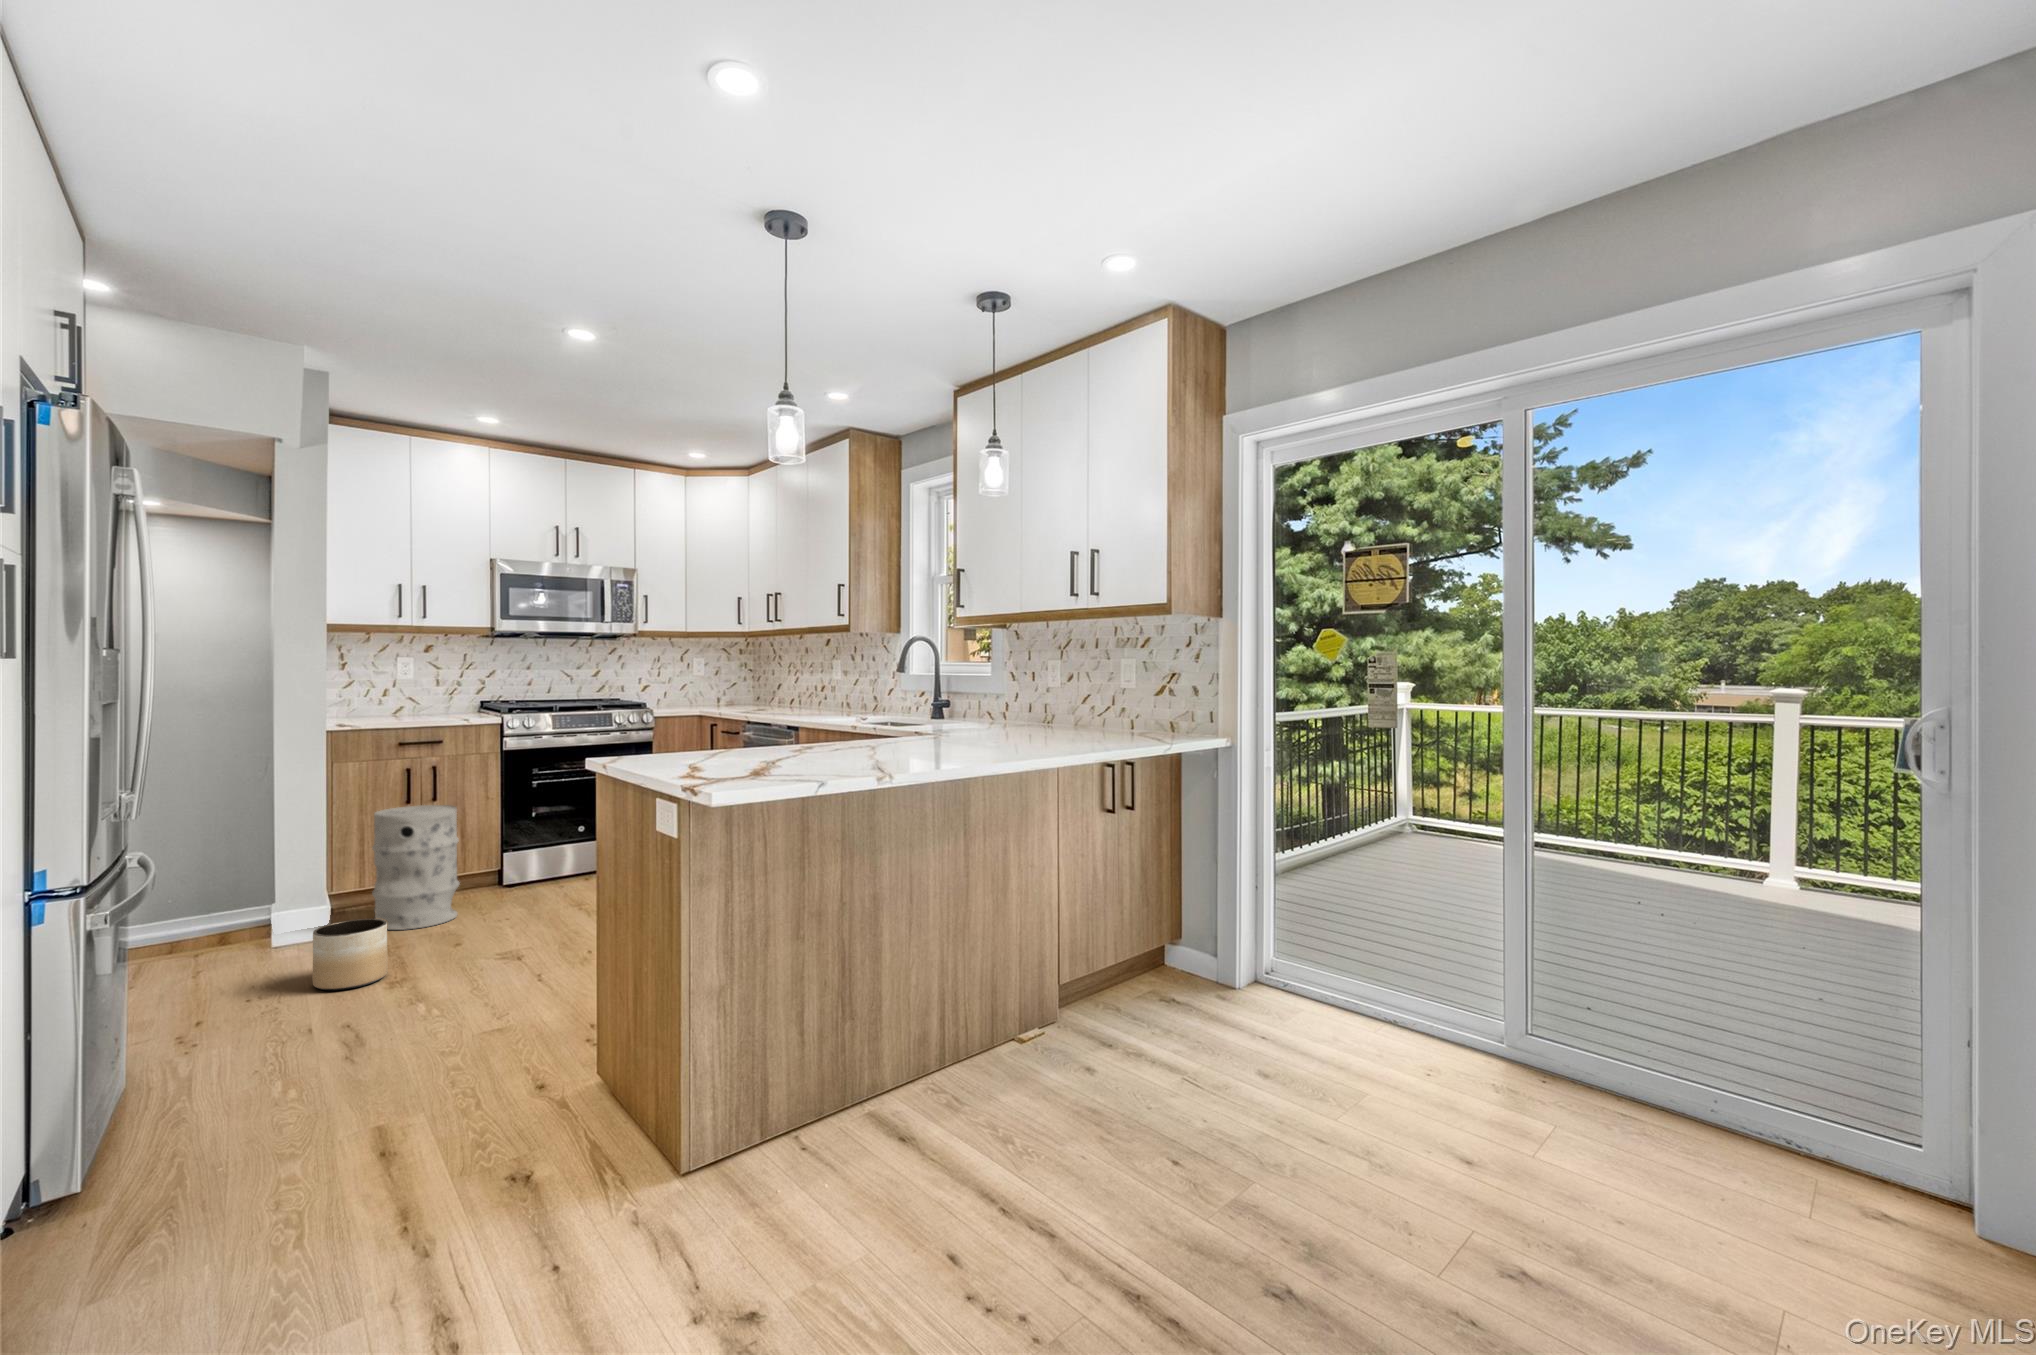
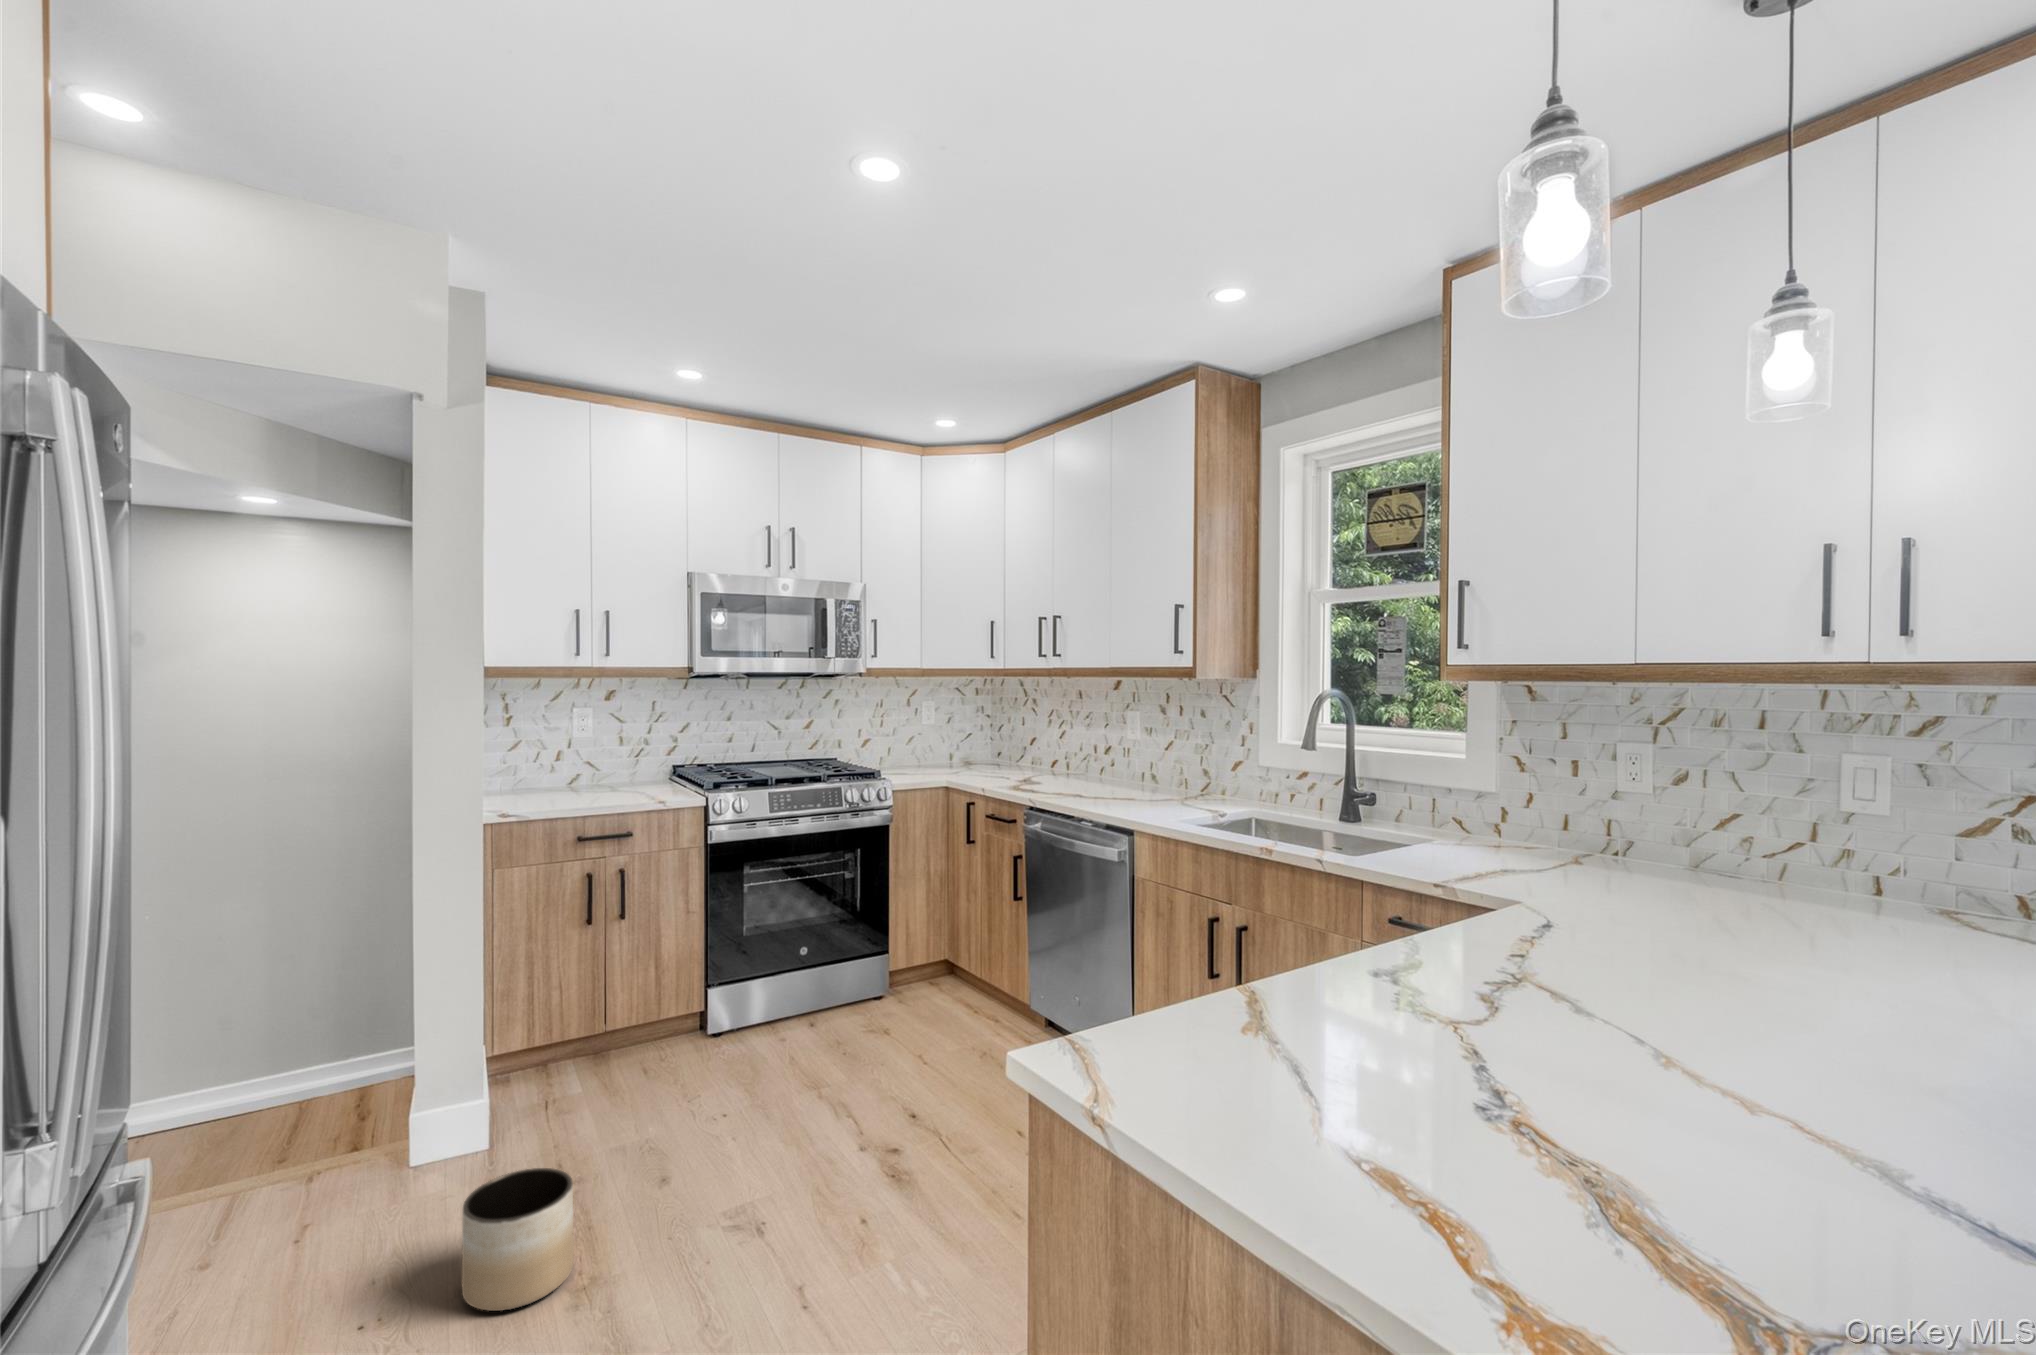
trash can: present [372,805,459,930] -> none [544,935,661,1135]

